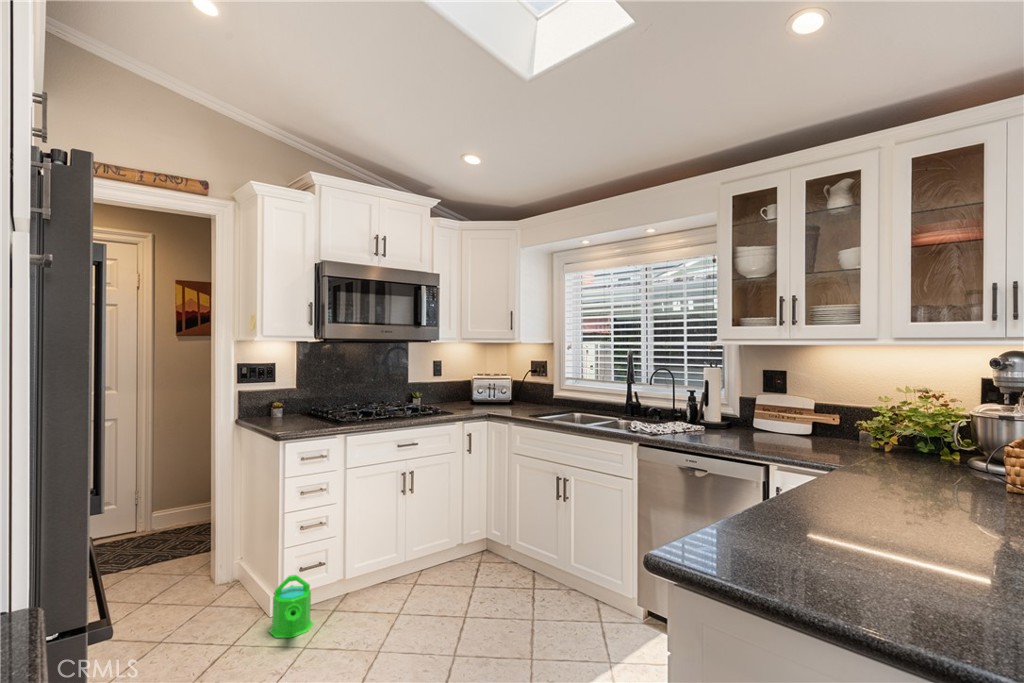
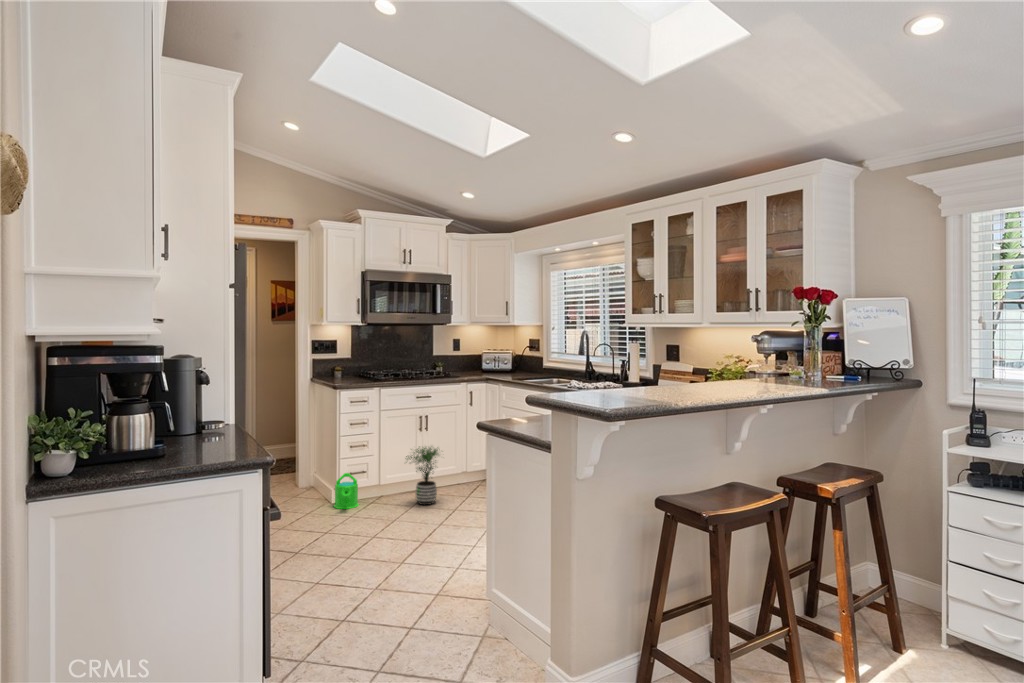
potted plant: none [385,519,450,617] -> present [406,447,439,505]

